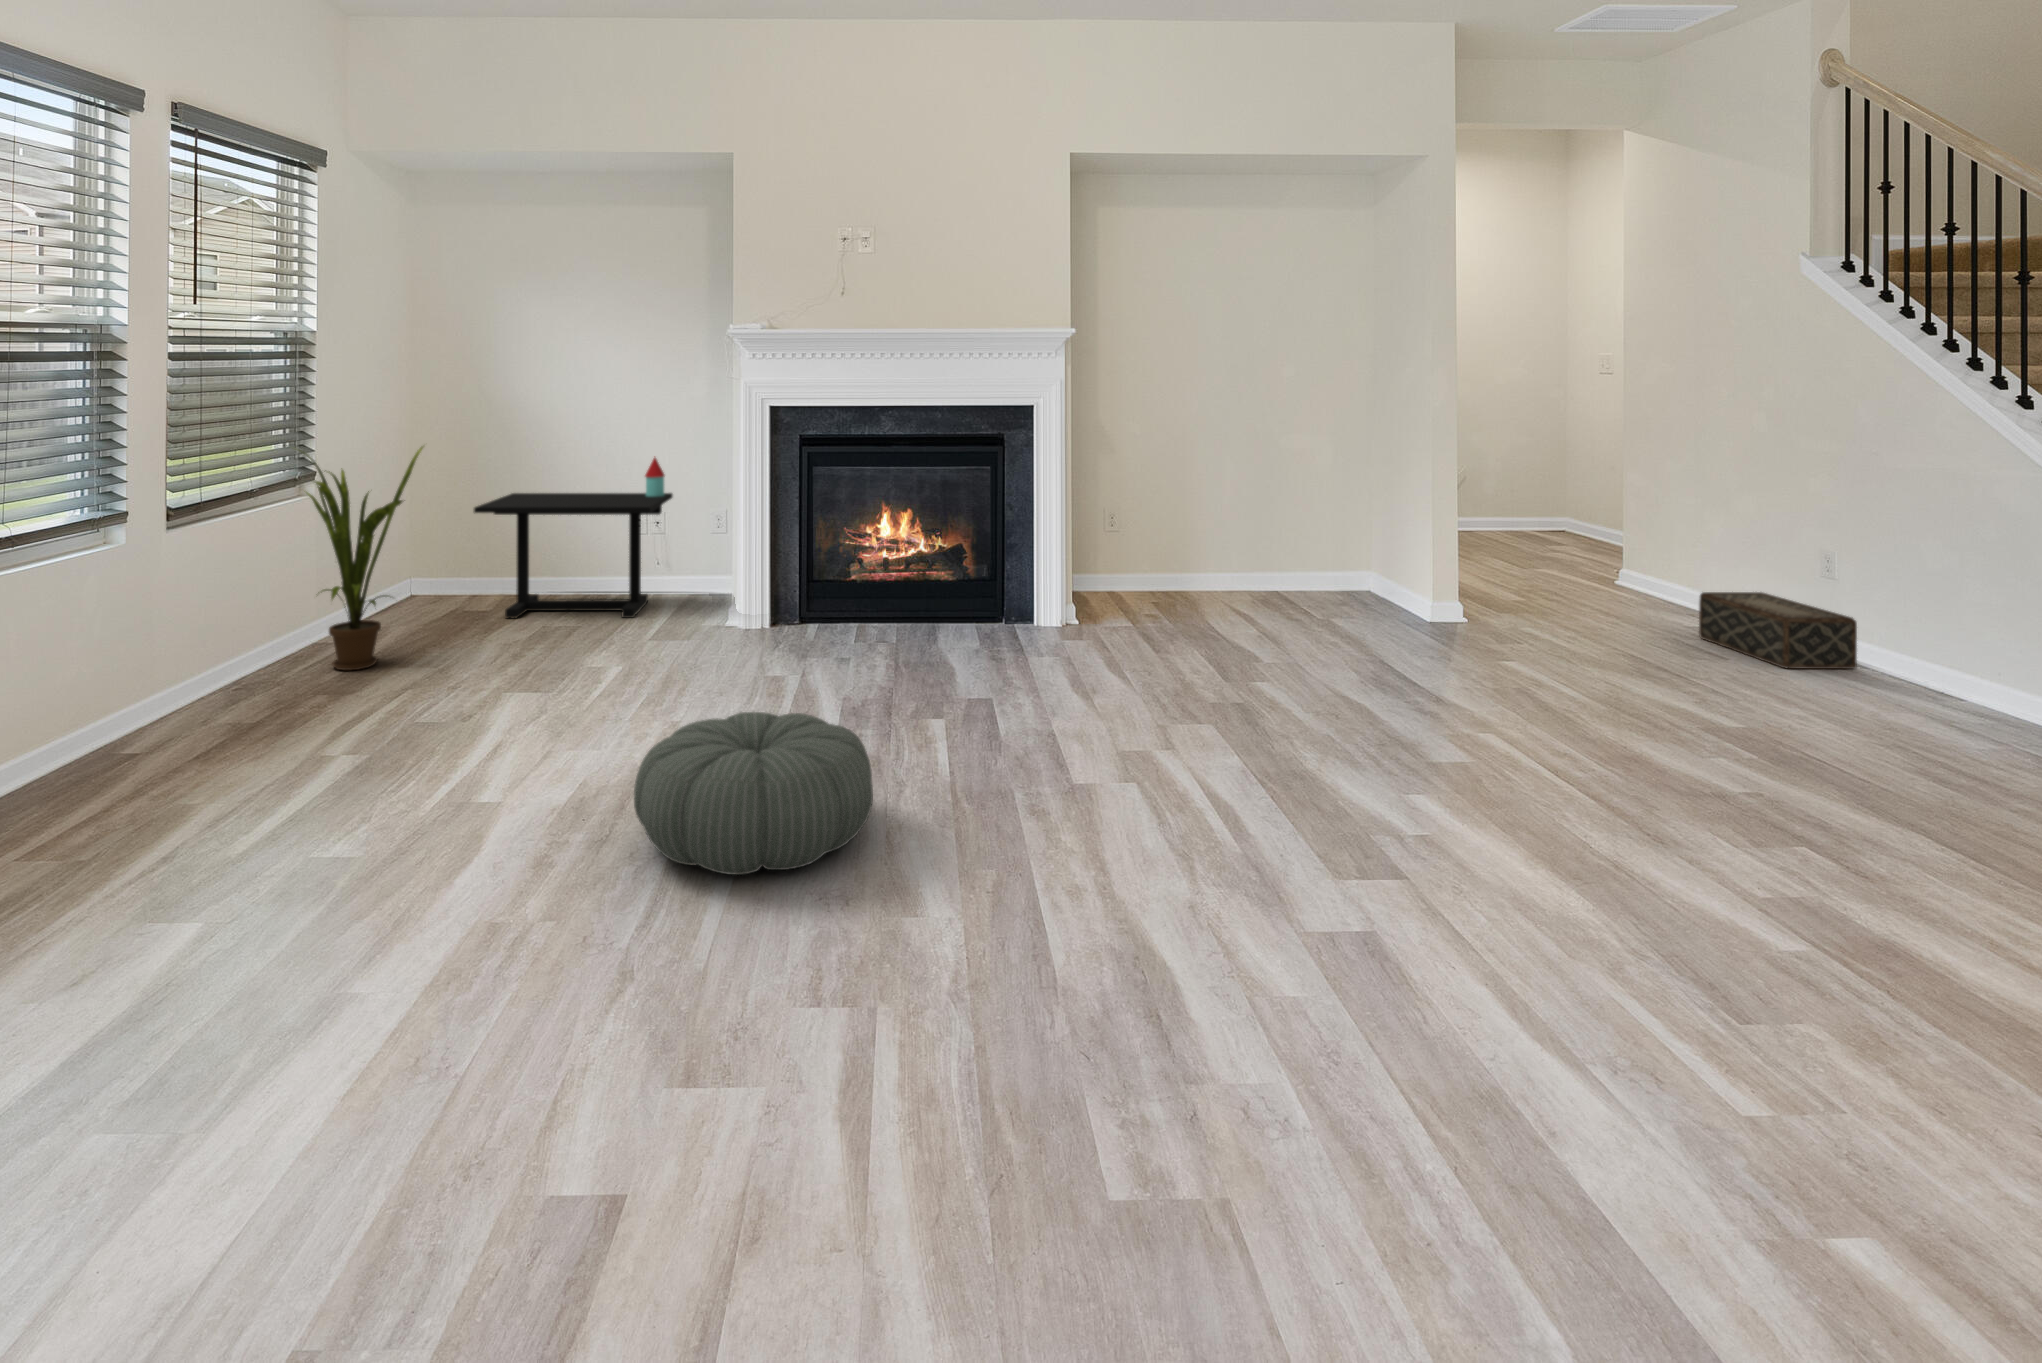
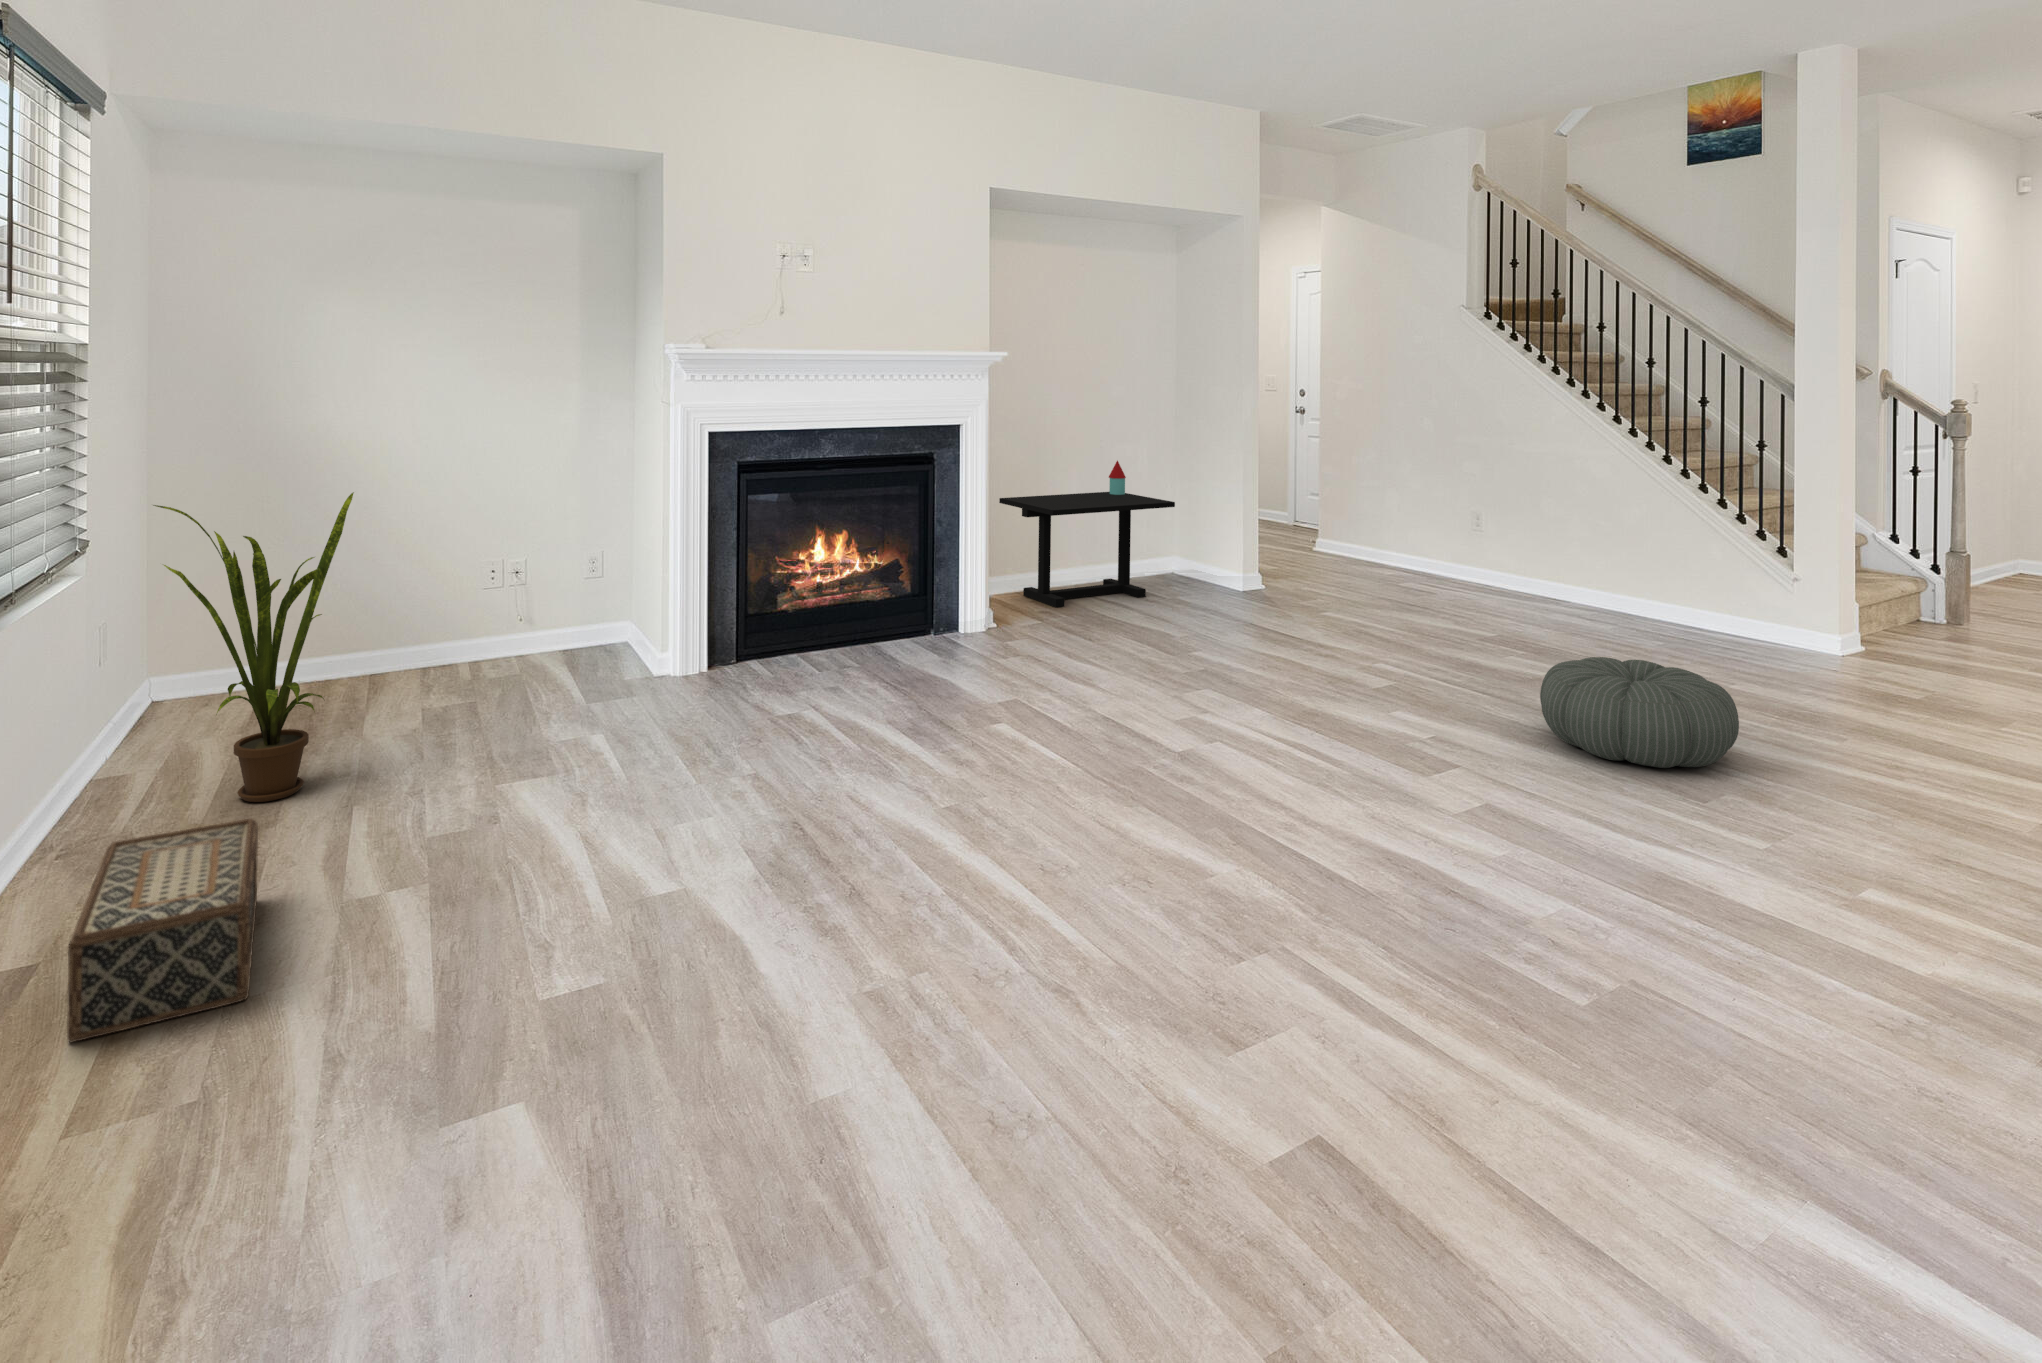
side table: present [474,458,673,618] -> present [999,461,1175,607]
woven basket: present [1699,592,1857,669] -> present [67,818,258,1043]
pouf: present [634,712,873,875] -> present [1540,657,1739,768]

